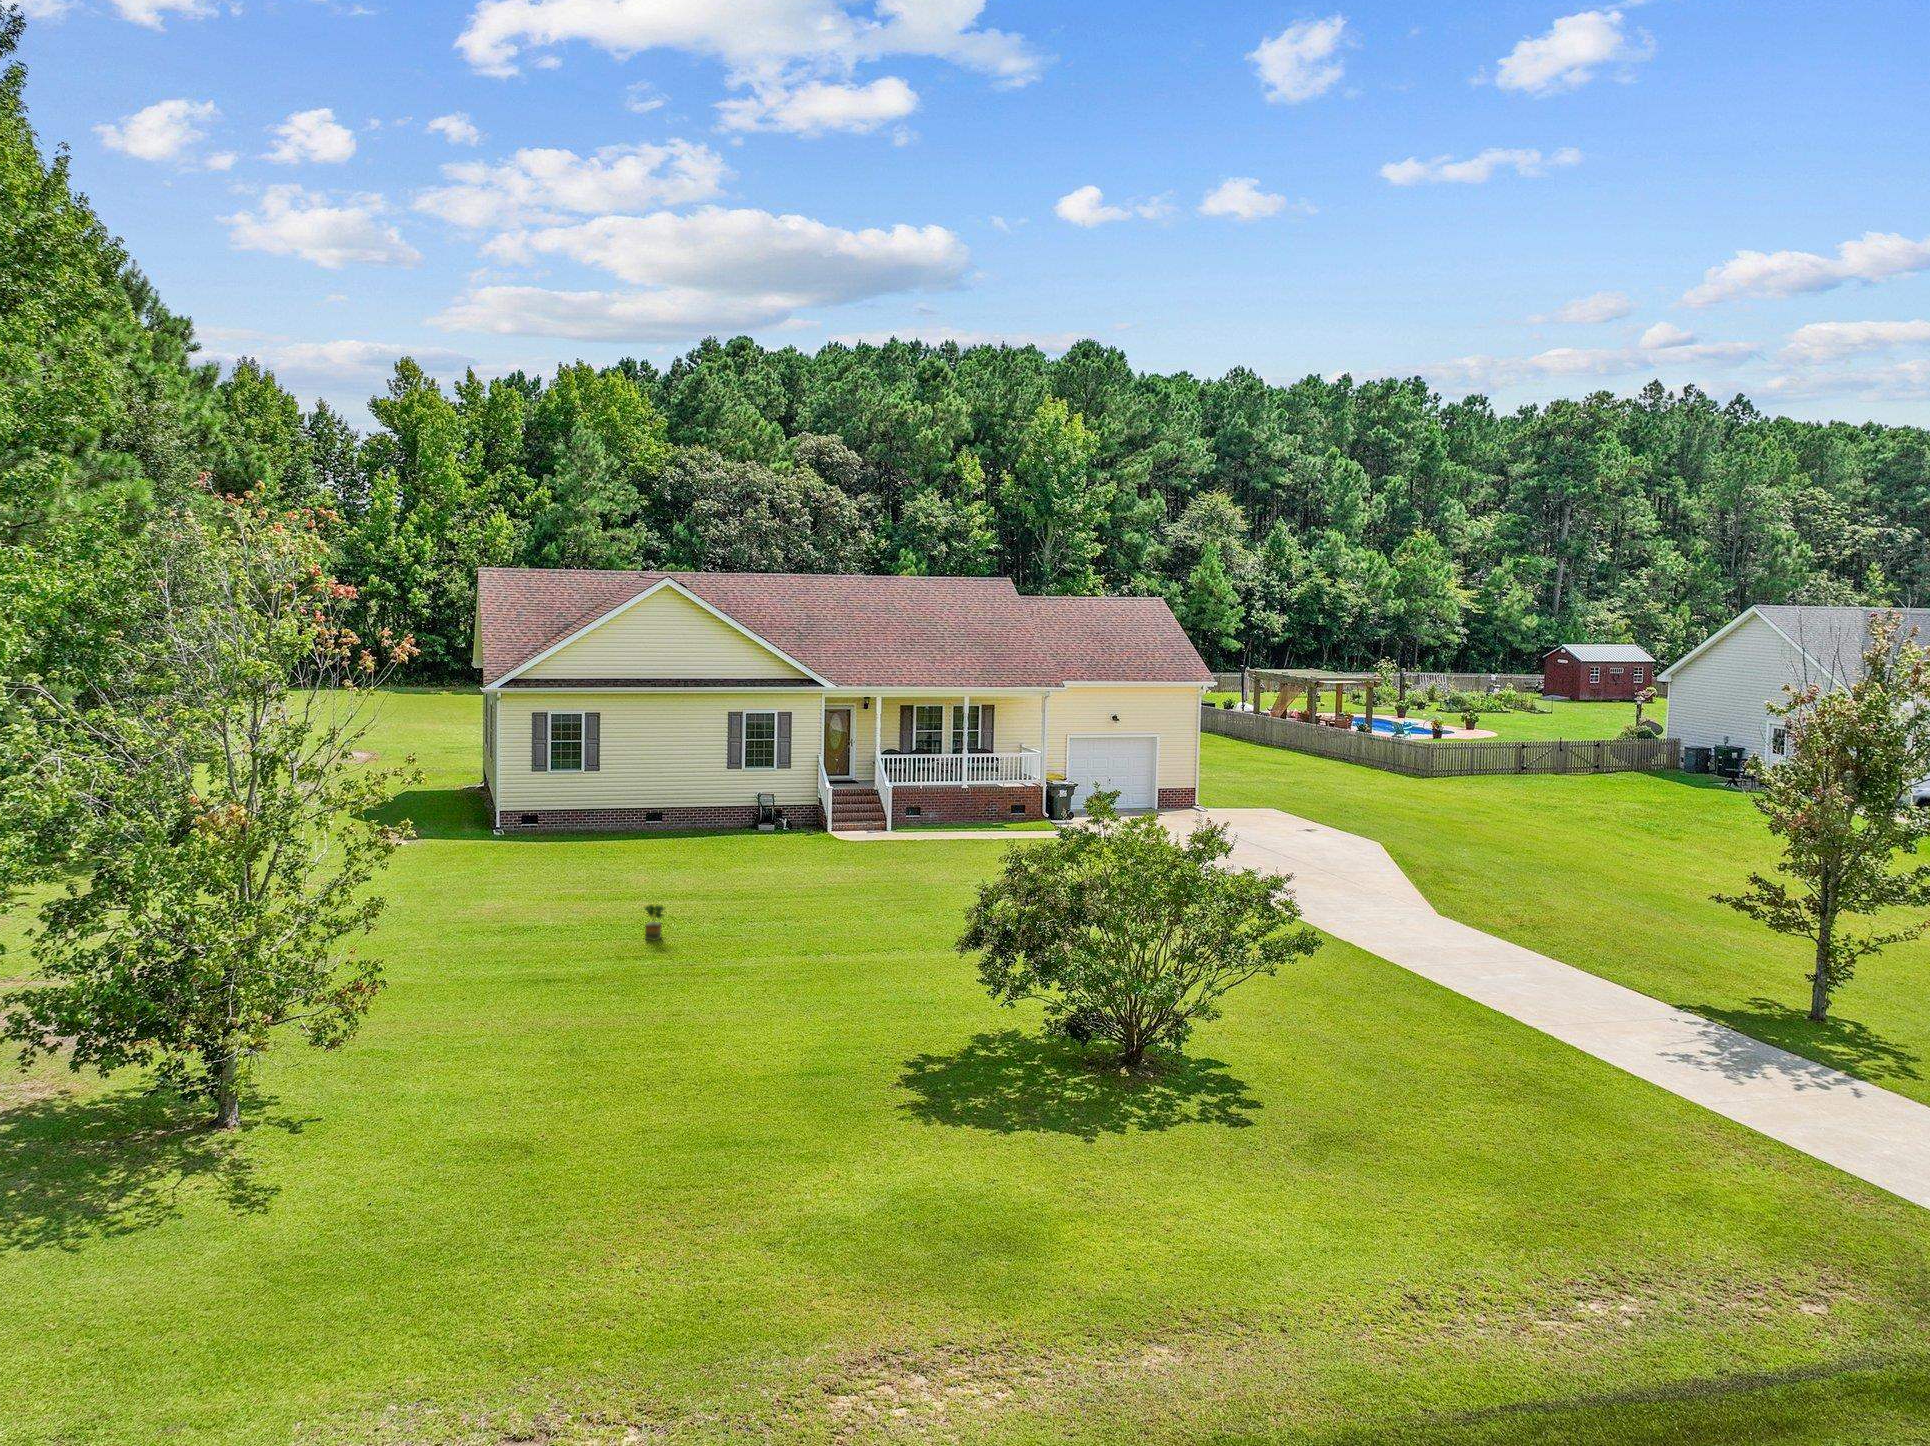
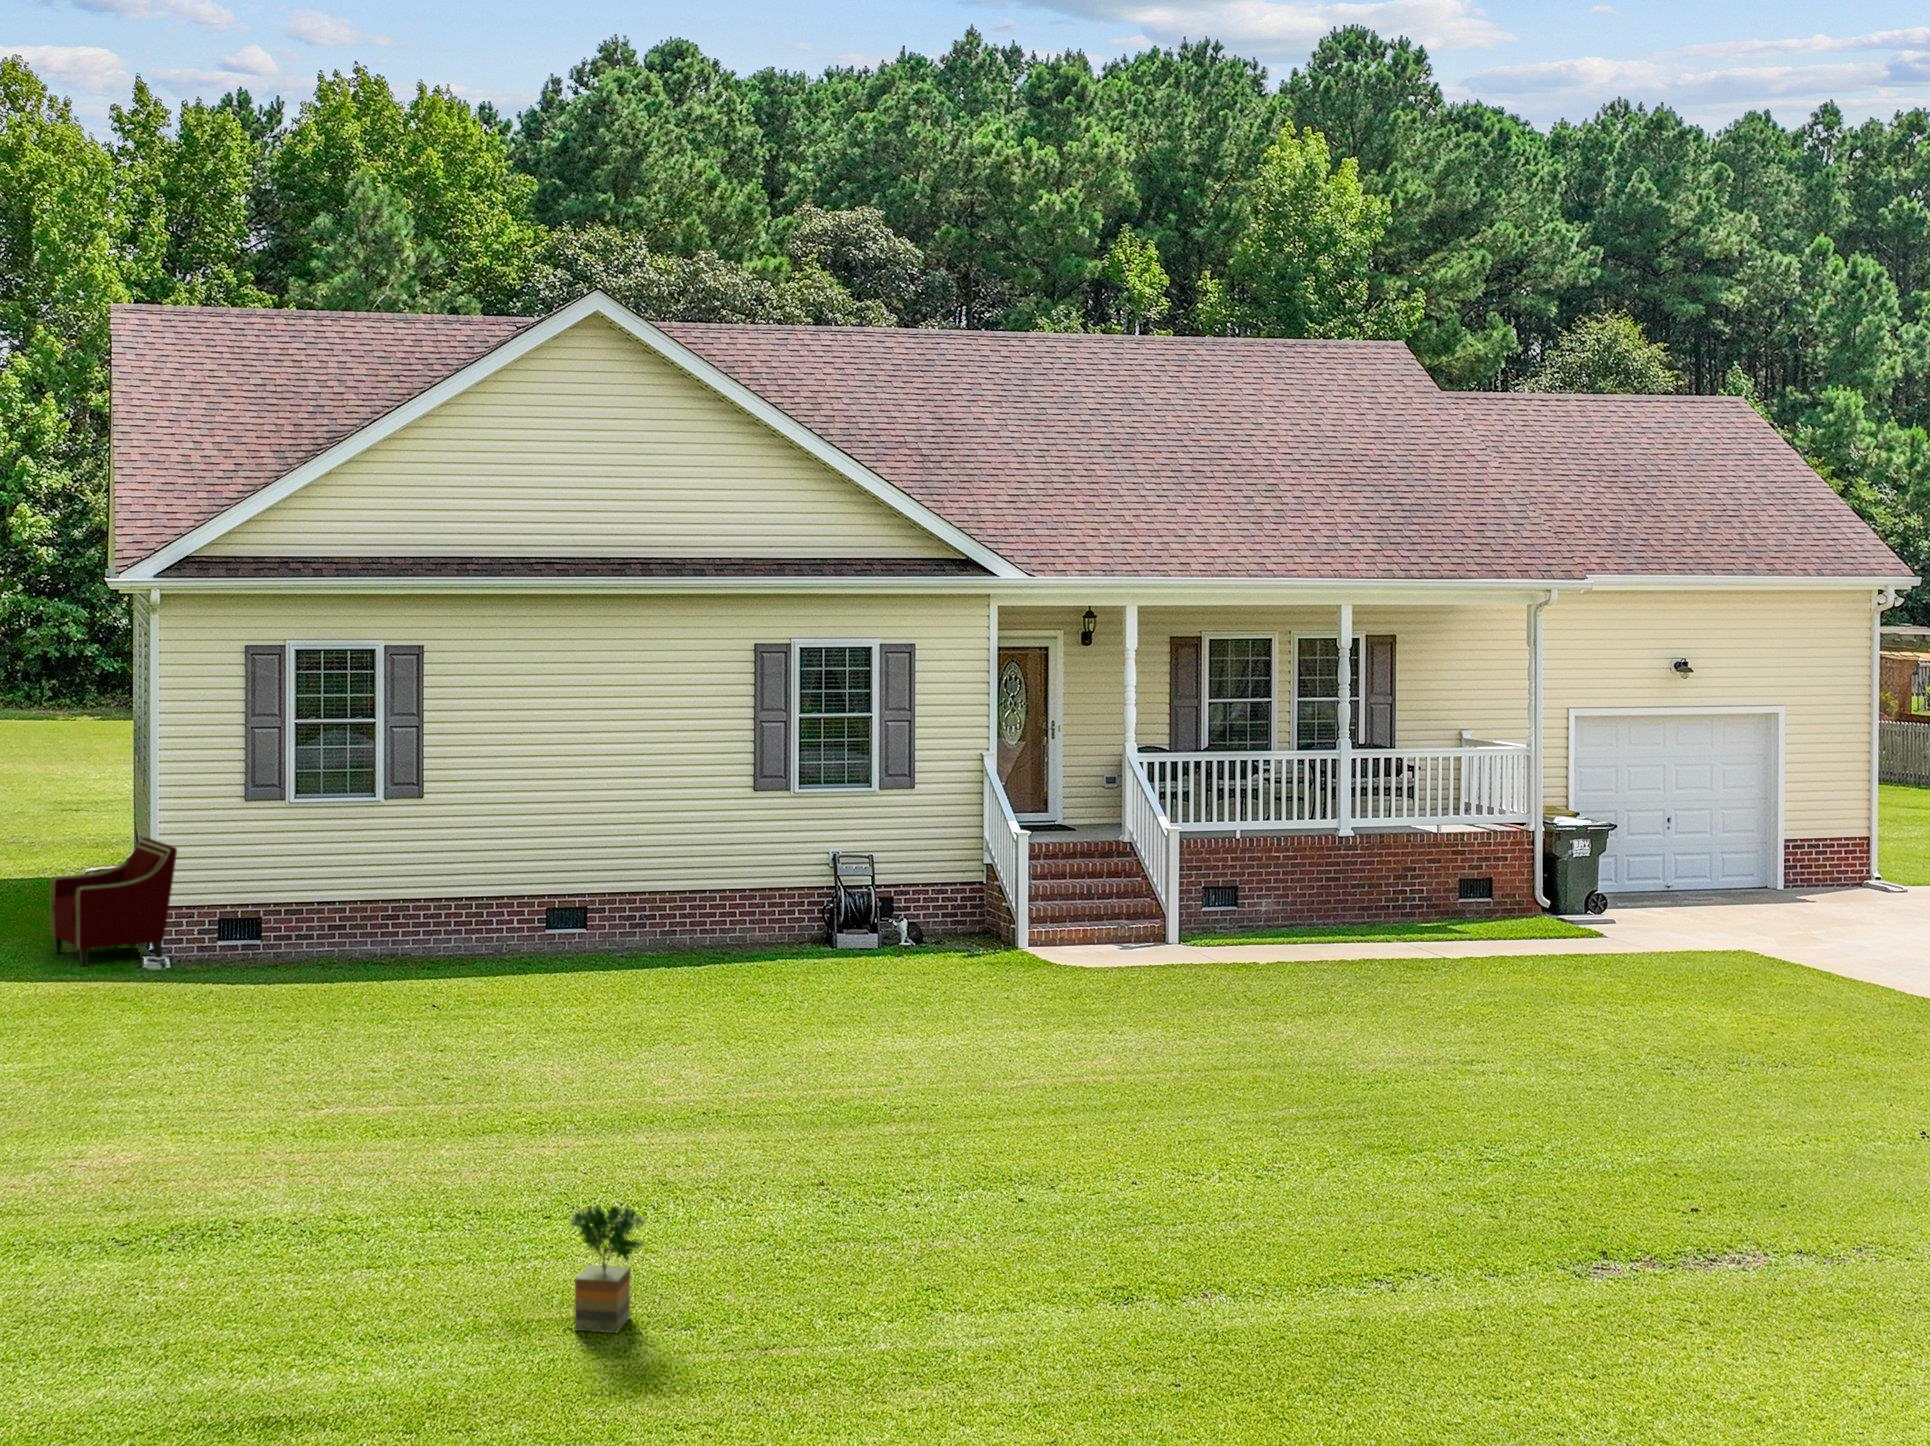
armchair: none [460,785,508,833] -> present [51,837,177,966]

